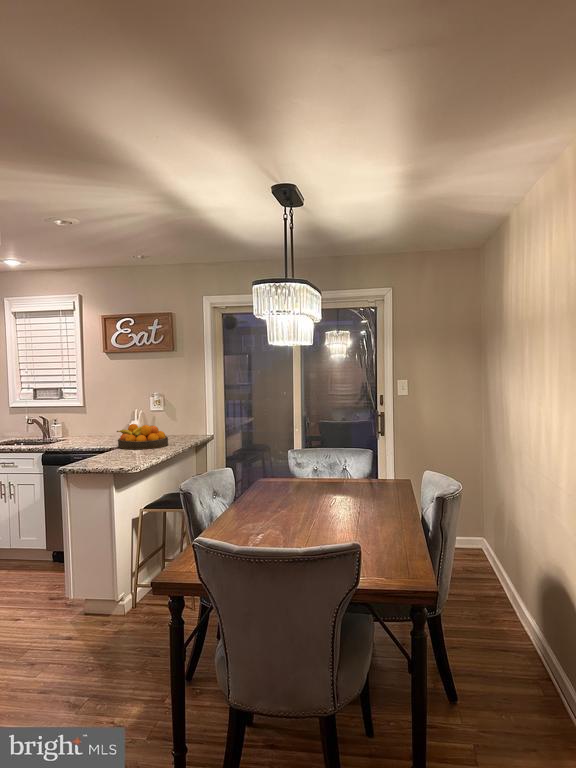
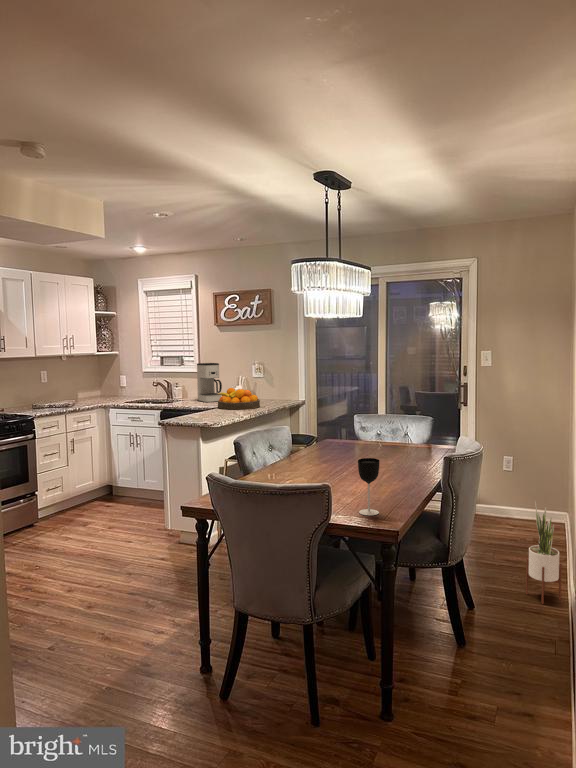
coffee maker: none [84,395,115,441] -> present [197,363,222,402]
wine glass: none [385,508,411,579] -> present [358,458,379,515]
potted plant: none [487,530,521,639] -> present [526,502,562,604]

